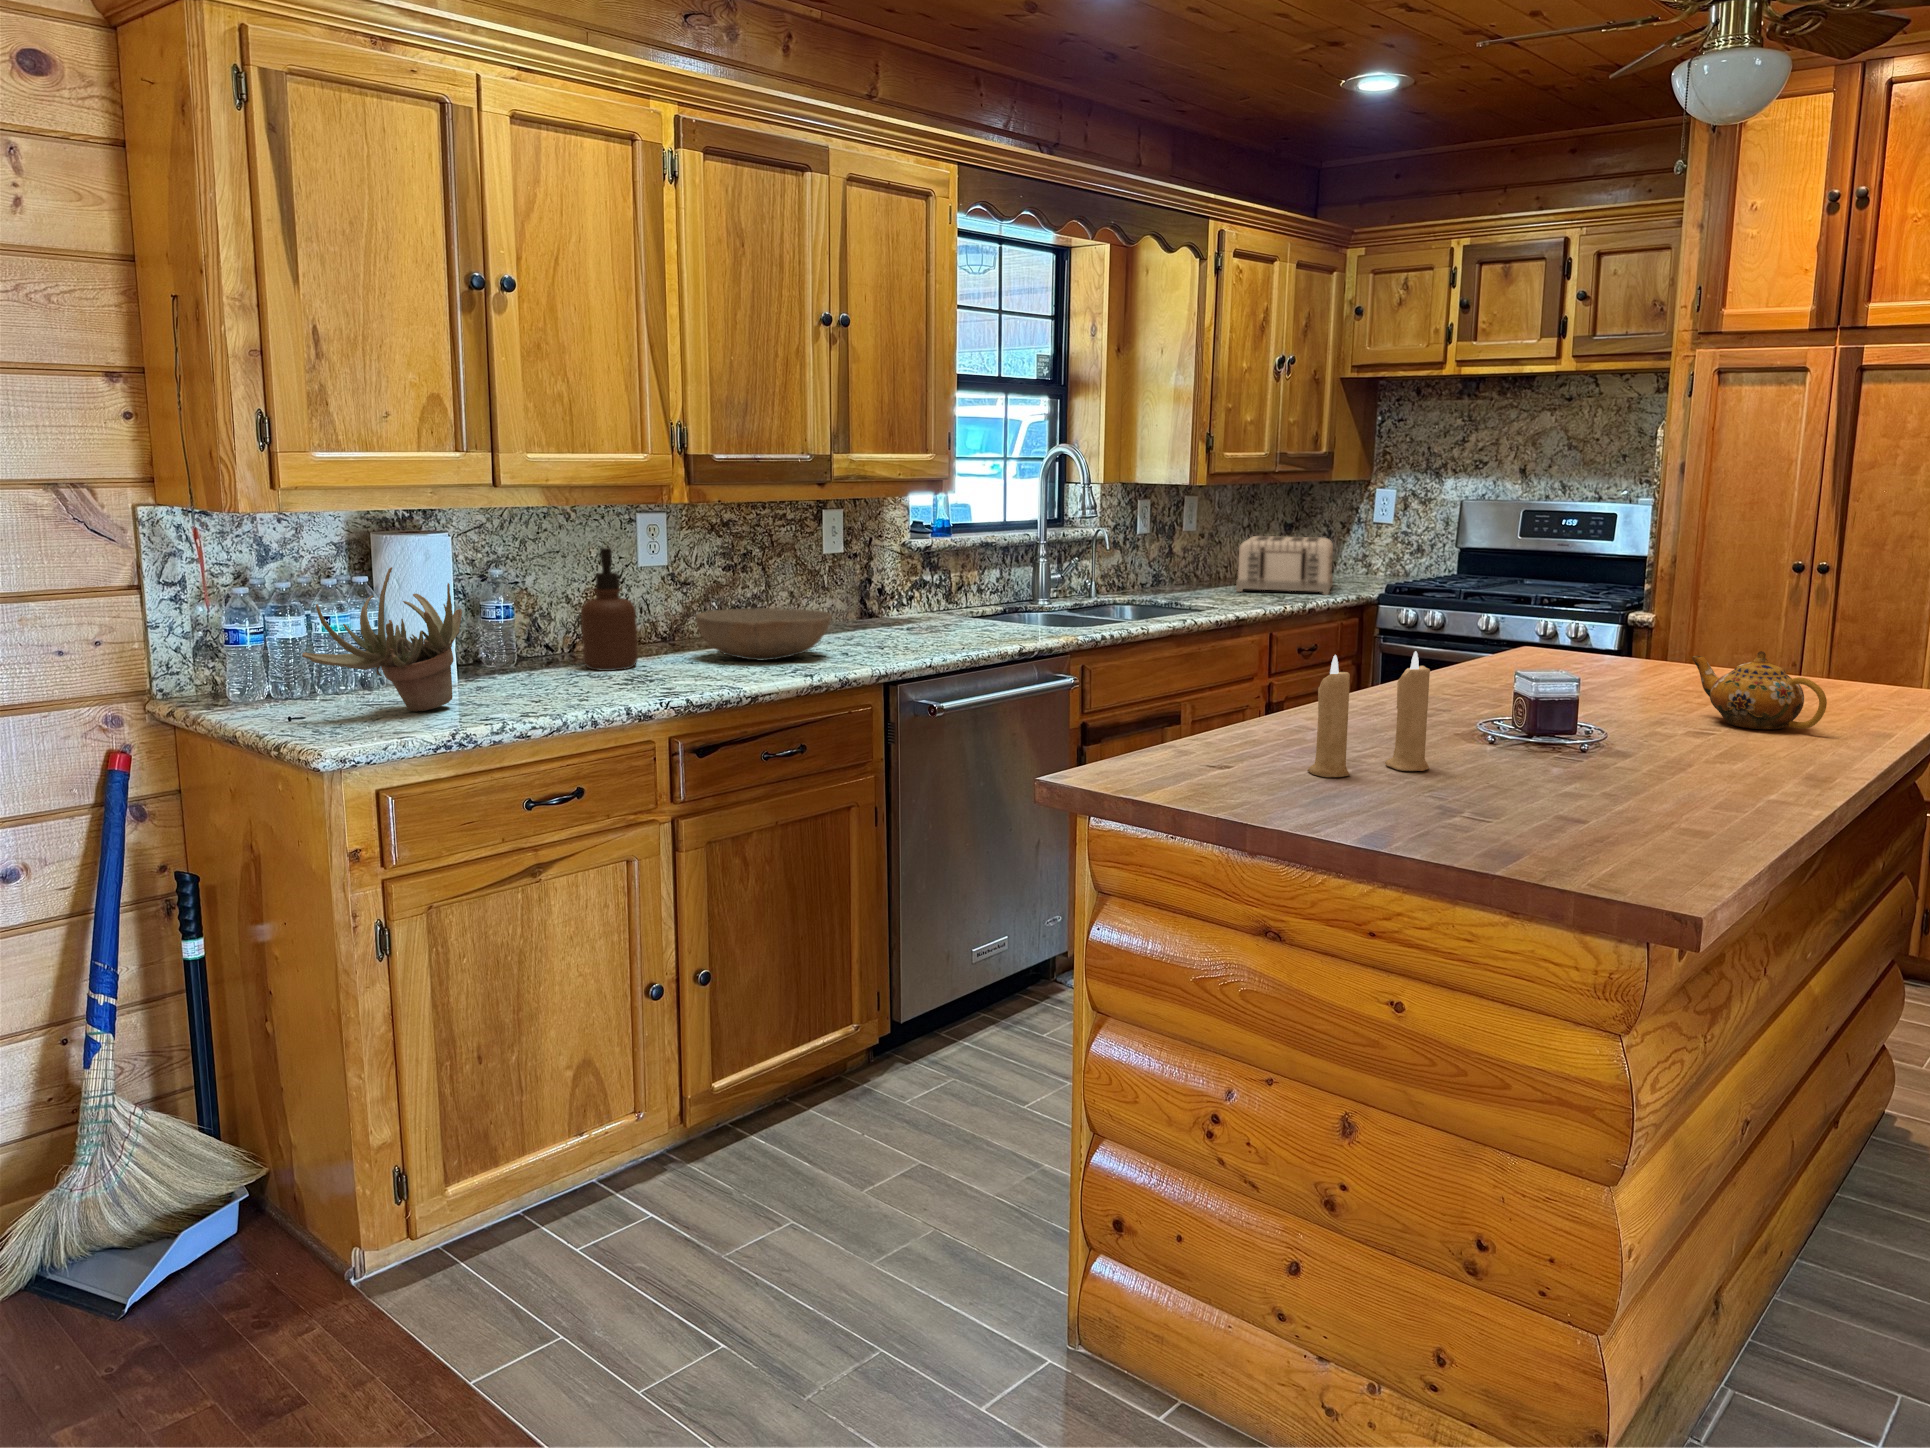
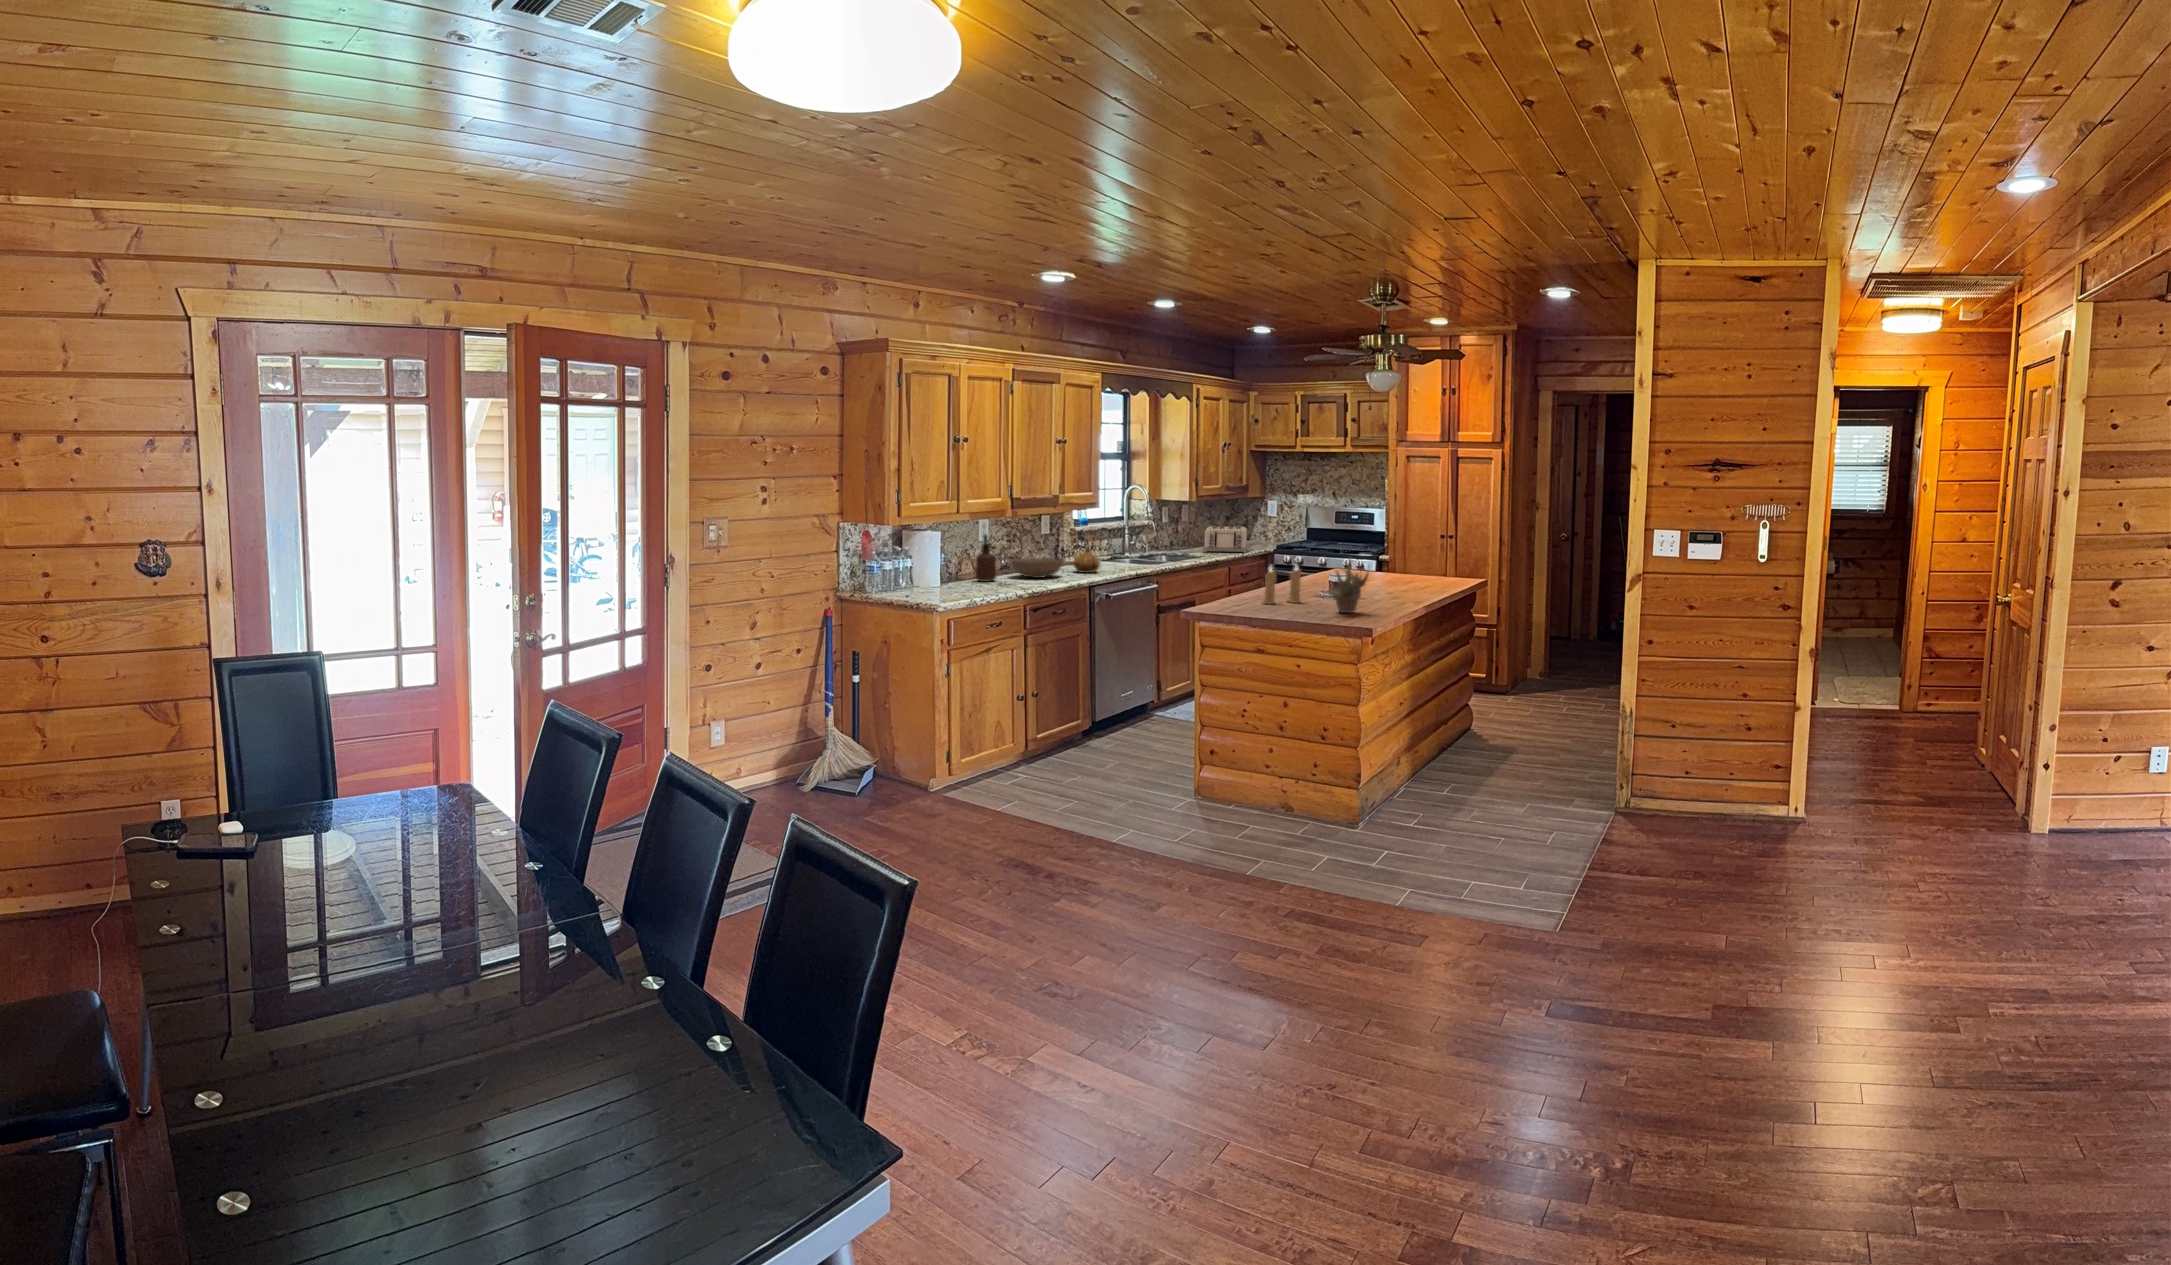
succulent plant: present [302,567,462,711] -> present [1324,560,1368,613]
teapot: present [1692,651,1827,729] -> present [1073,550,1100,573]

